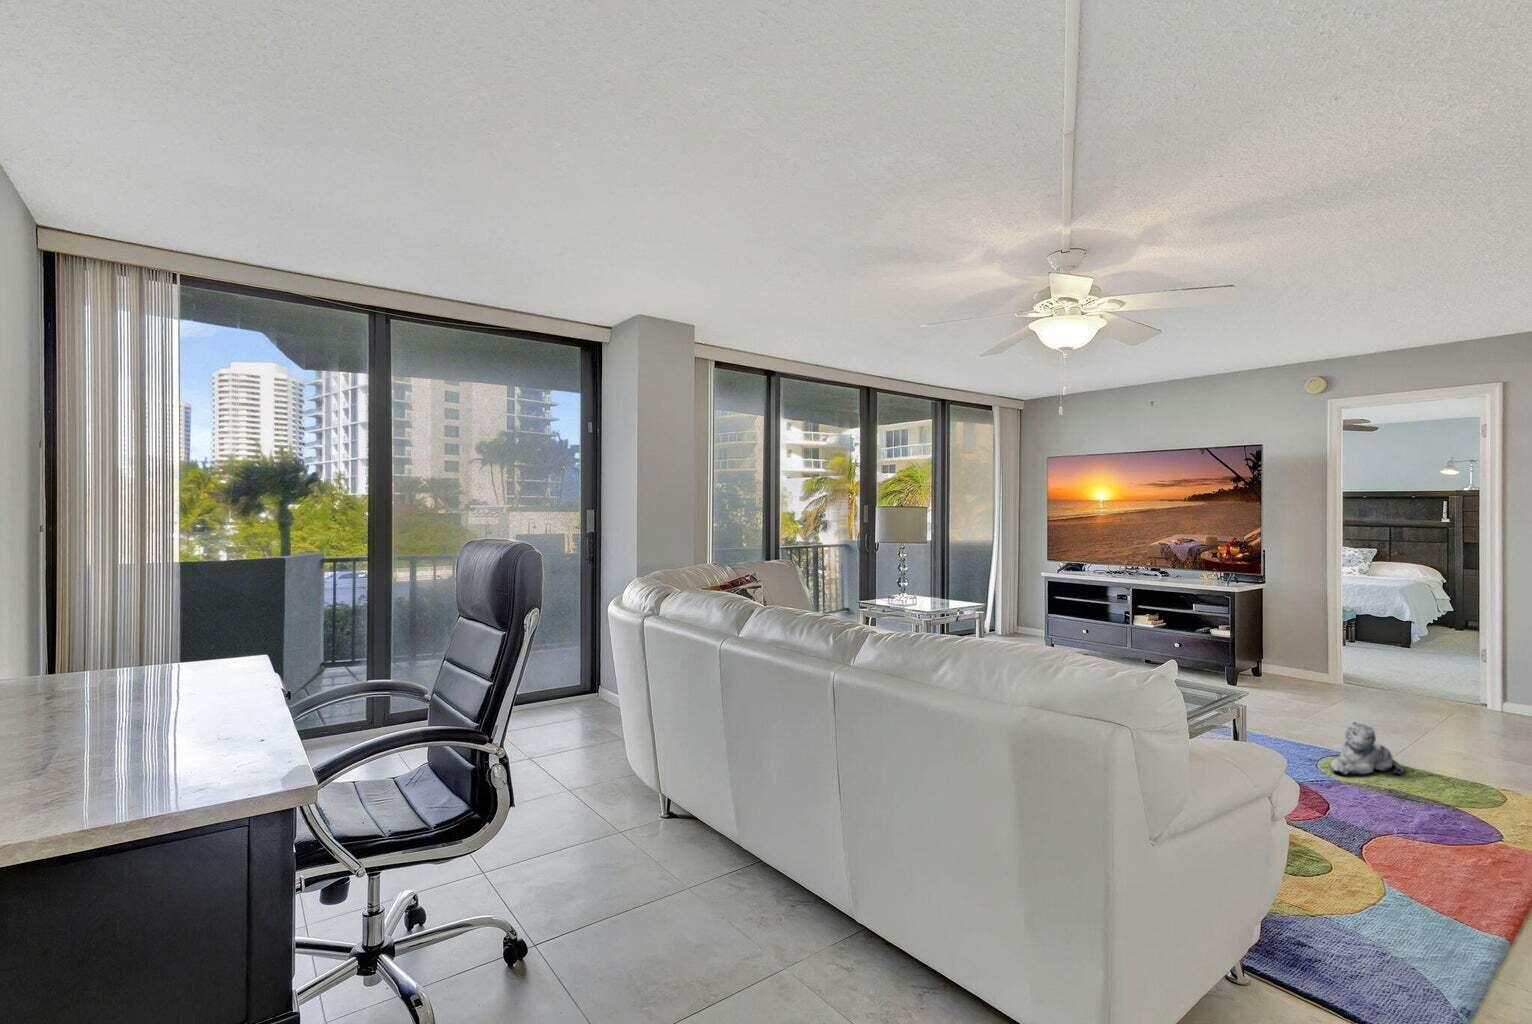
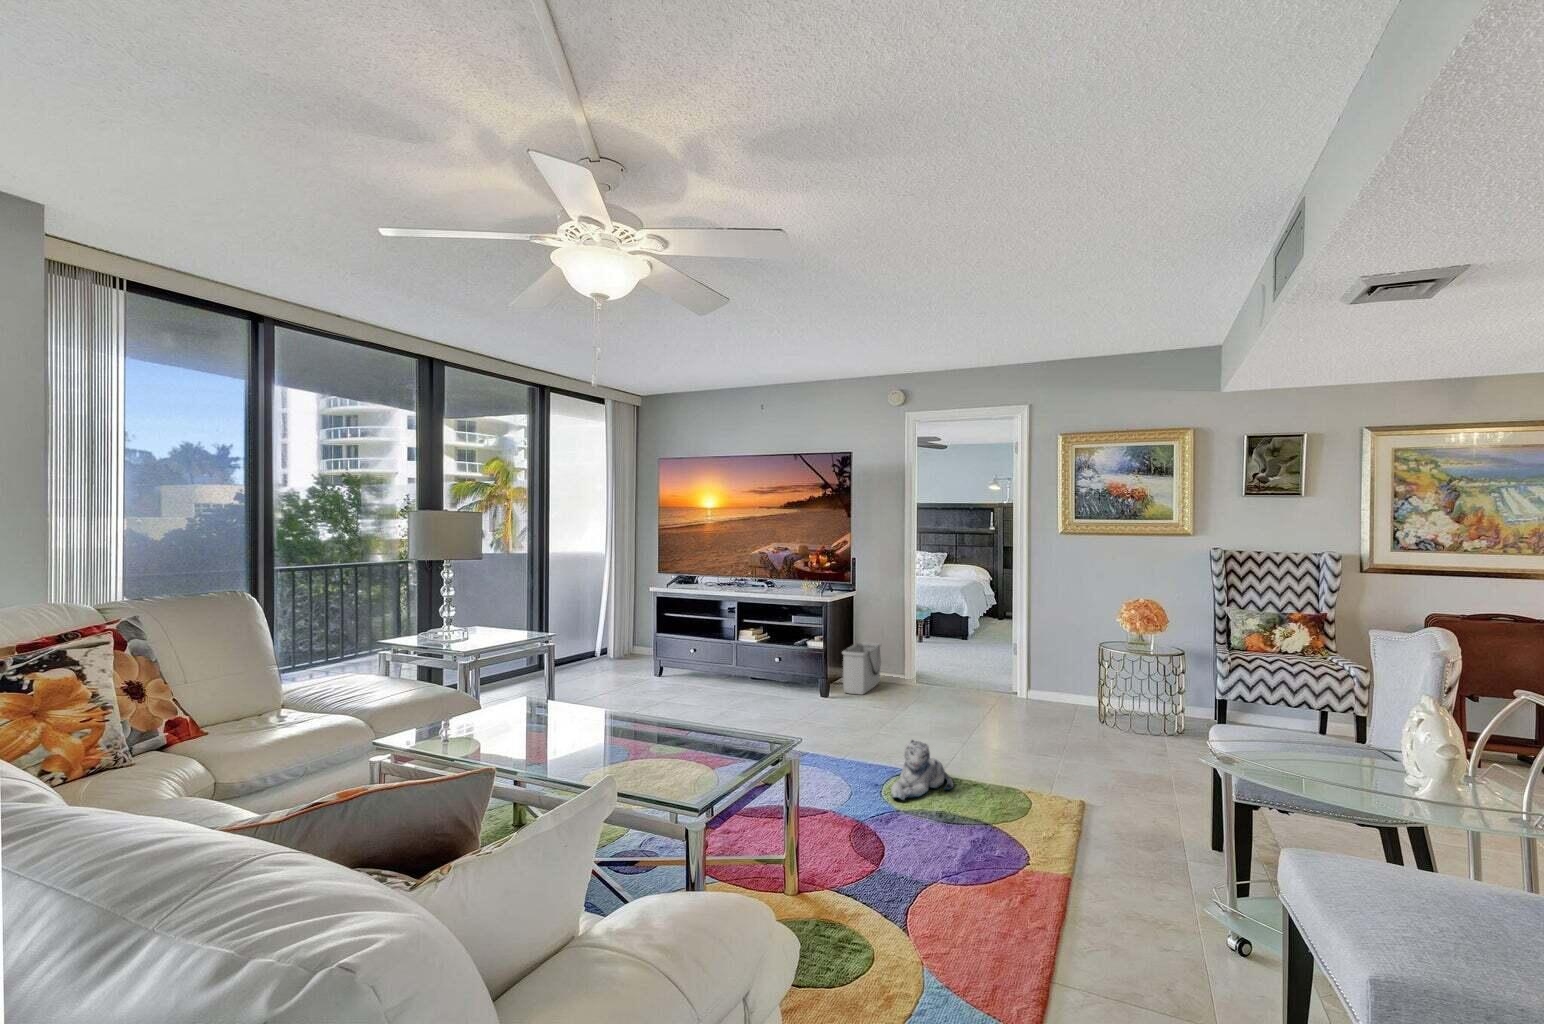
storage bin: none [1254,636,1300,687] -> present [842,642,881,695]

